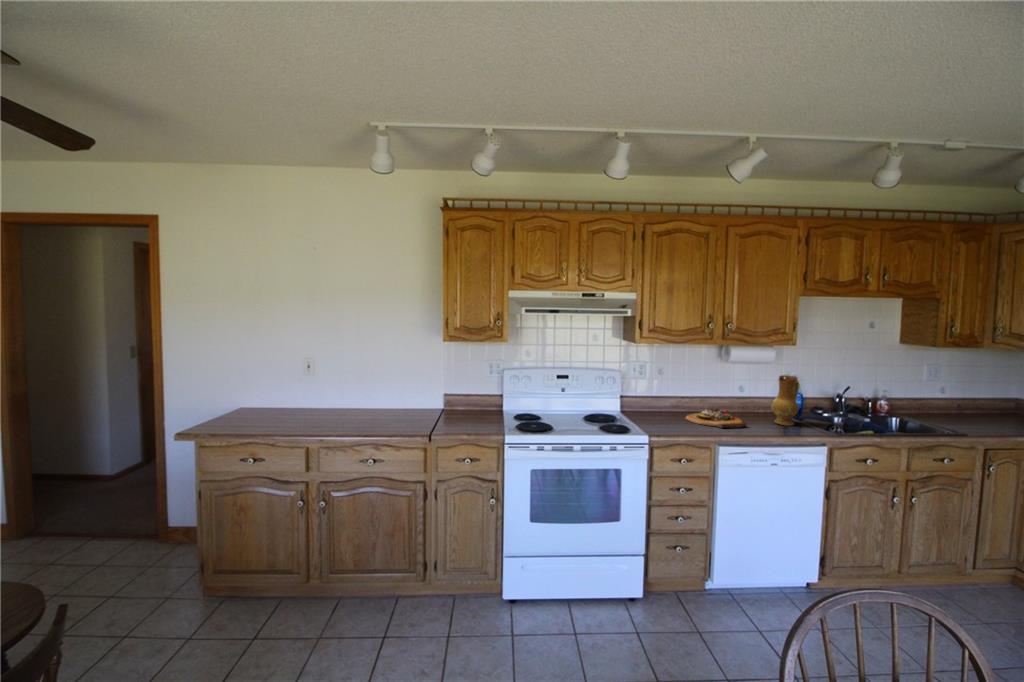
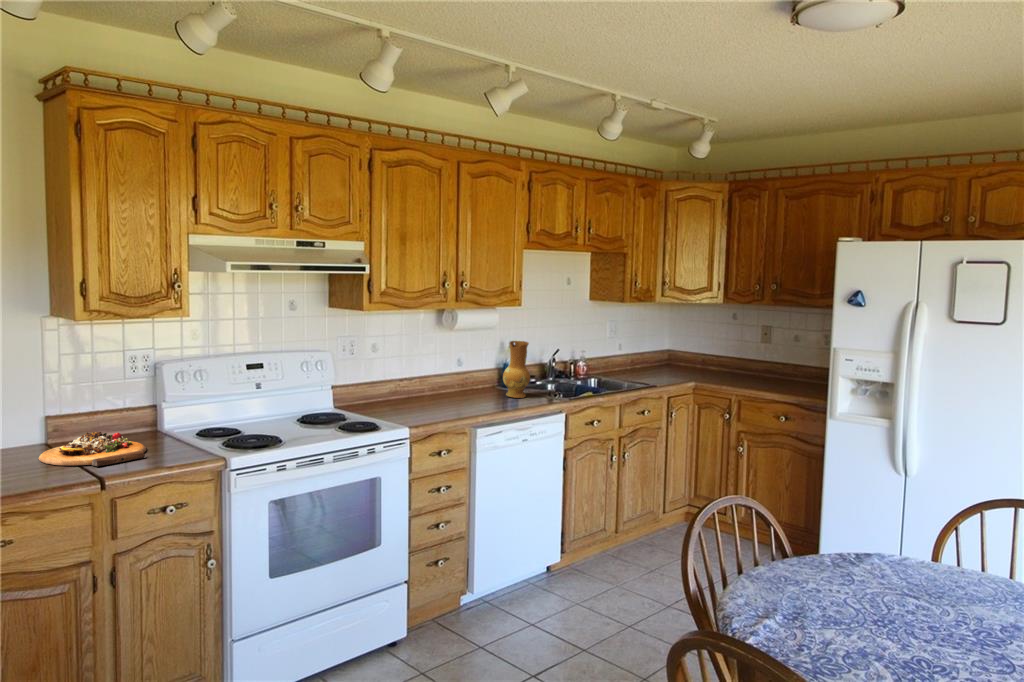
cutting board: present [686,408,746,428] -> present [38,432,146,466]

